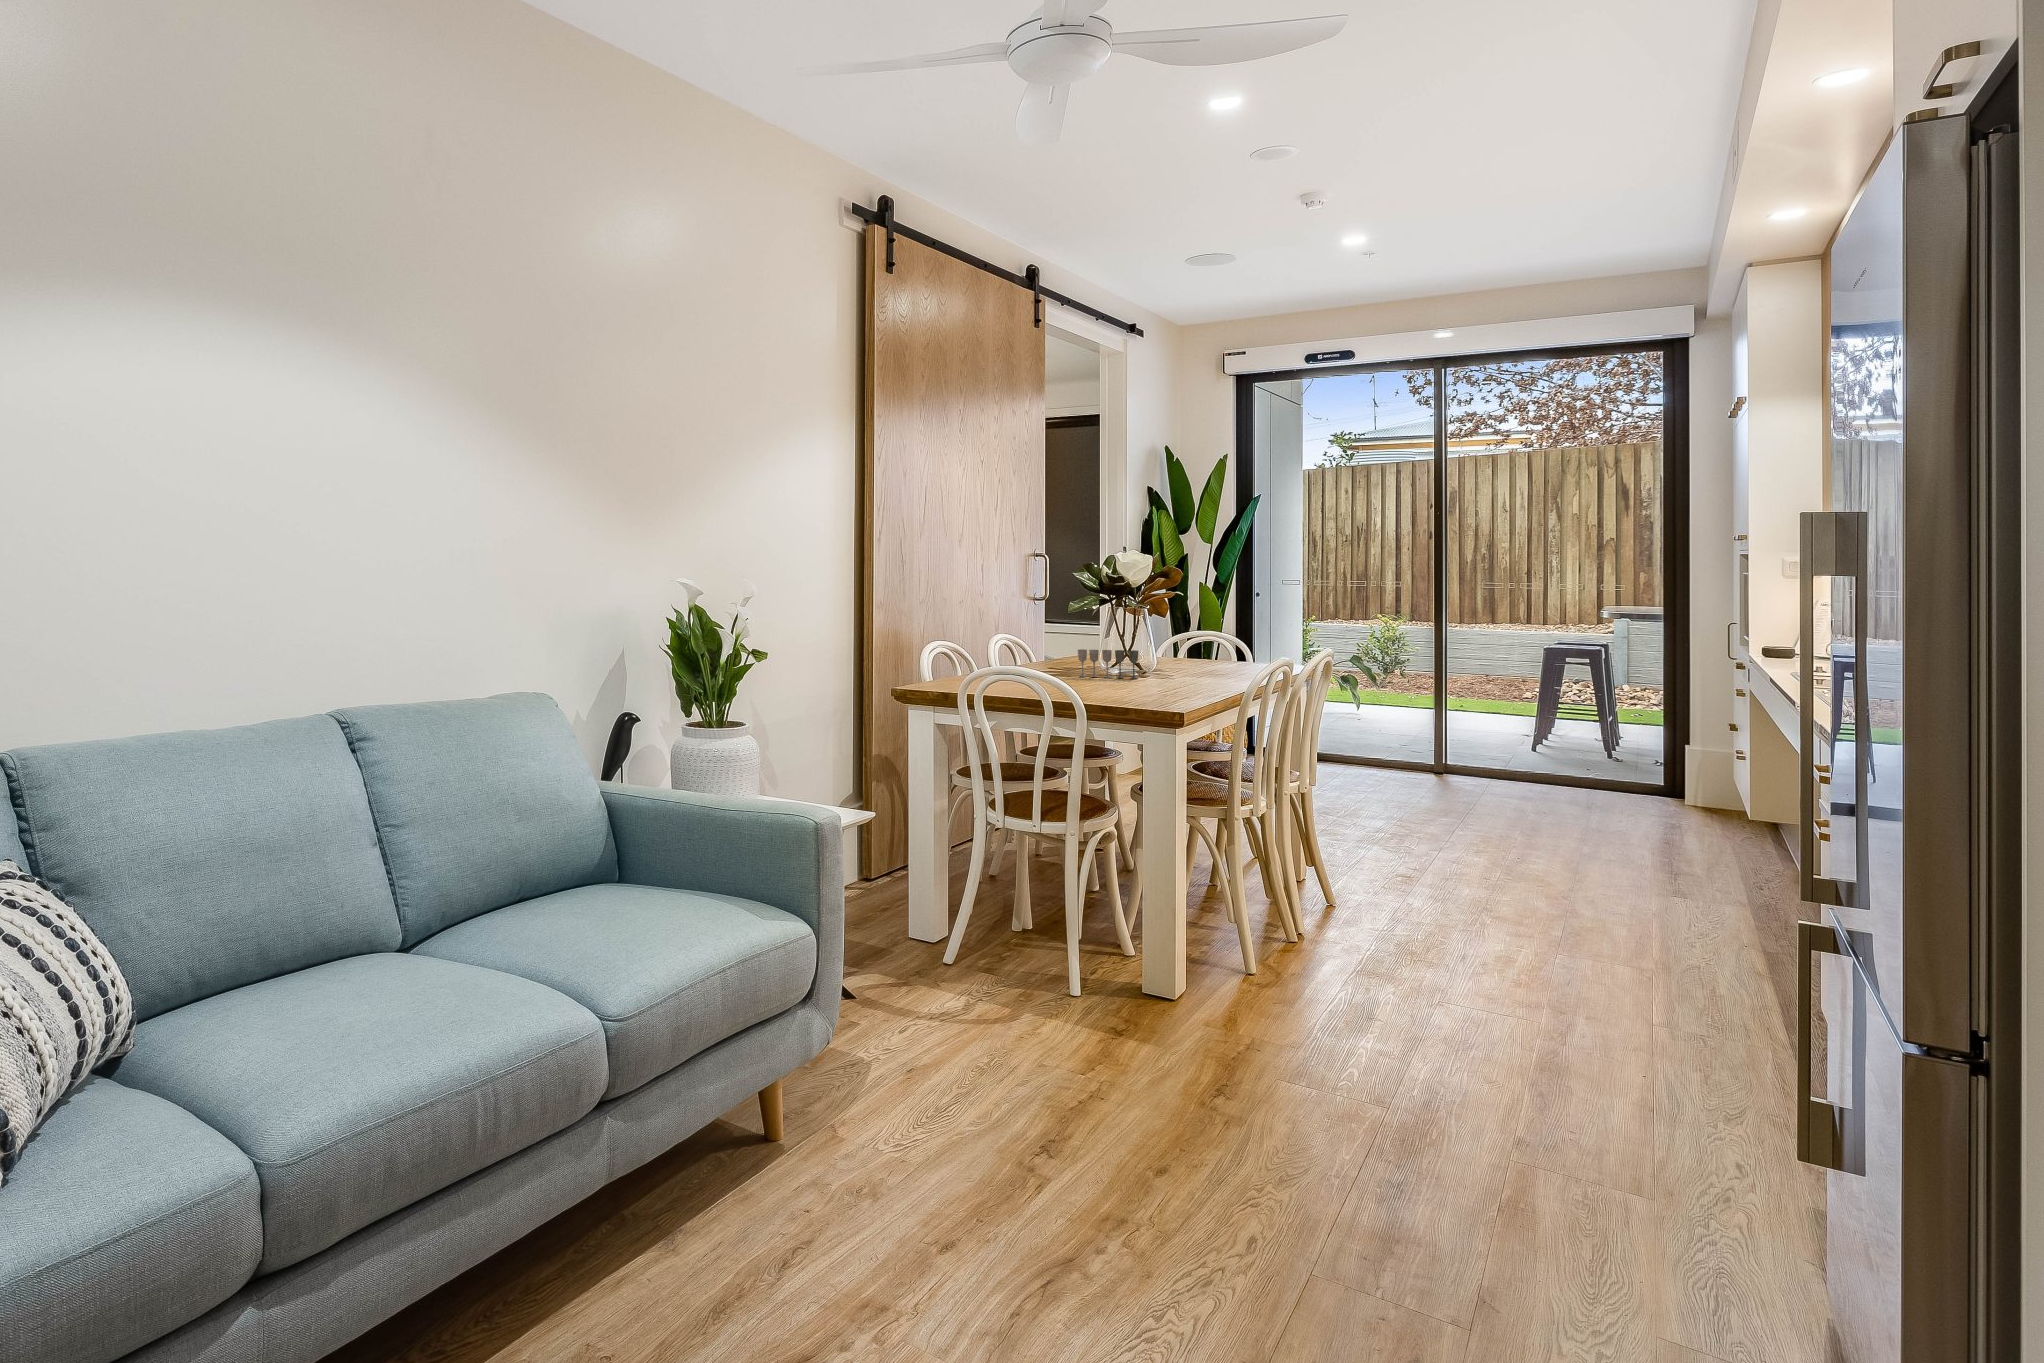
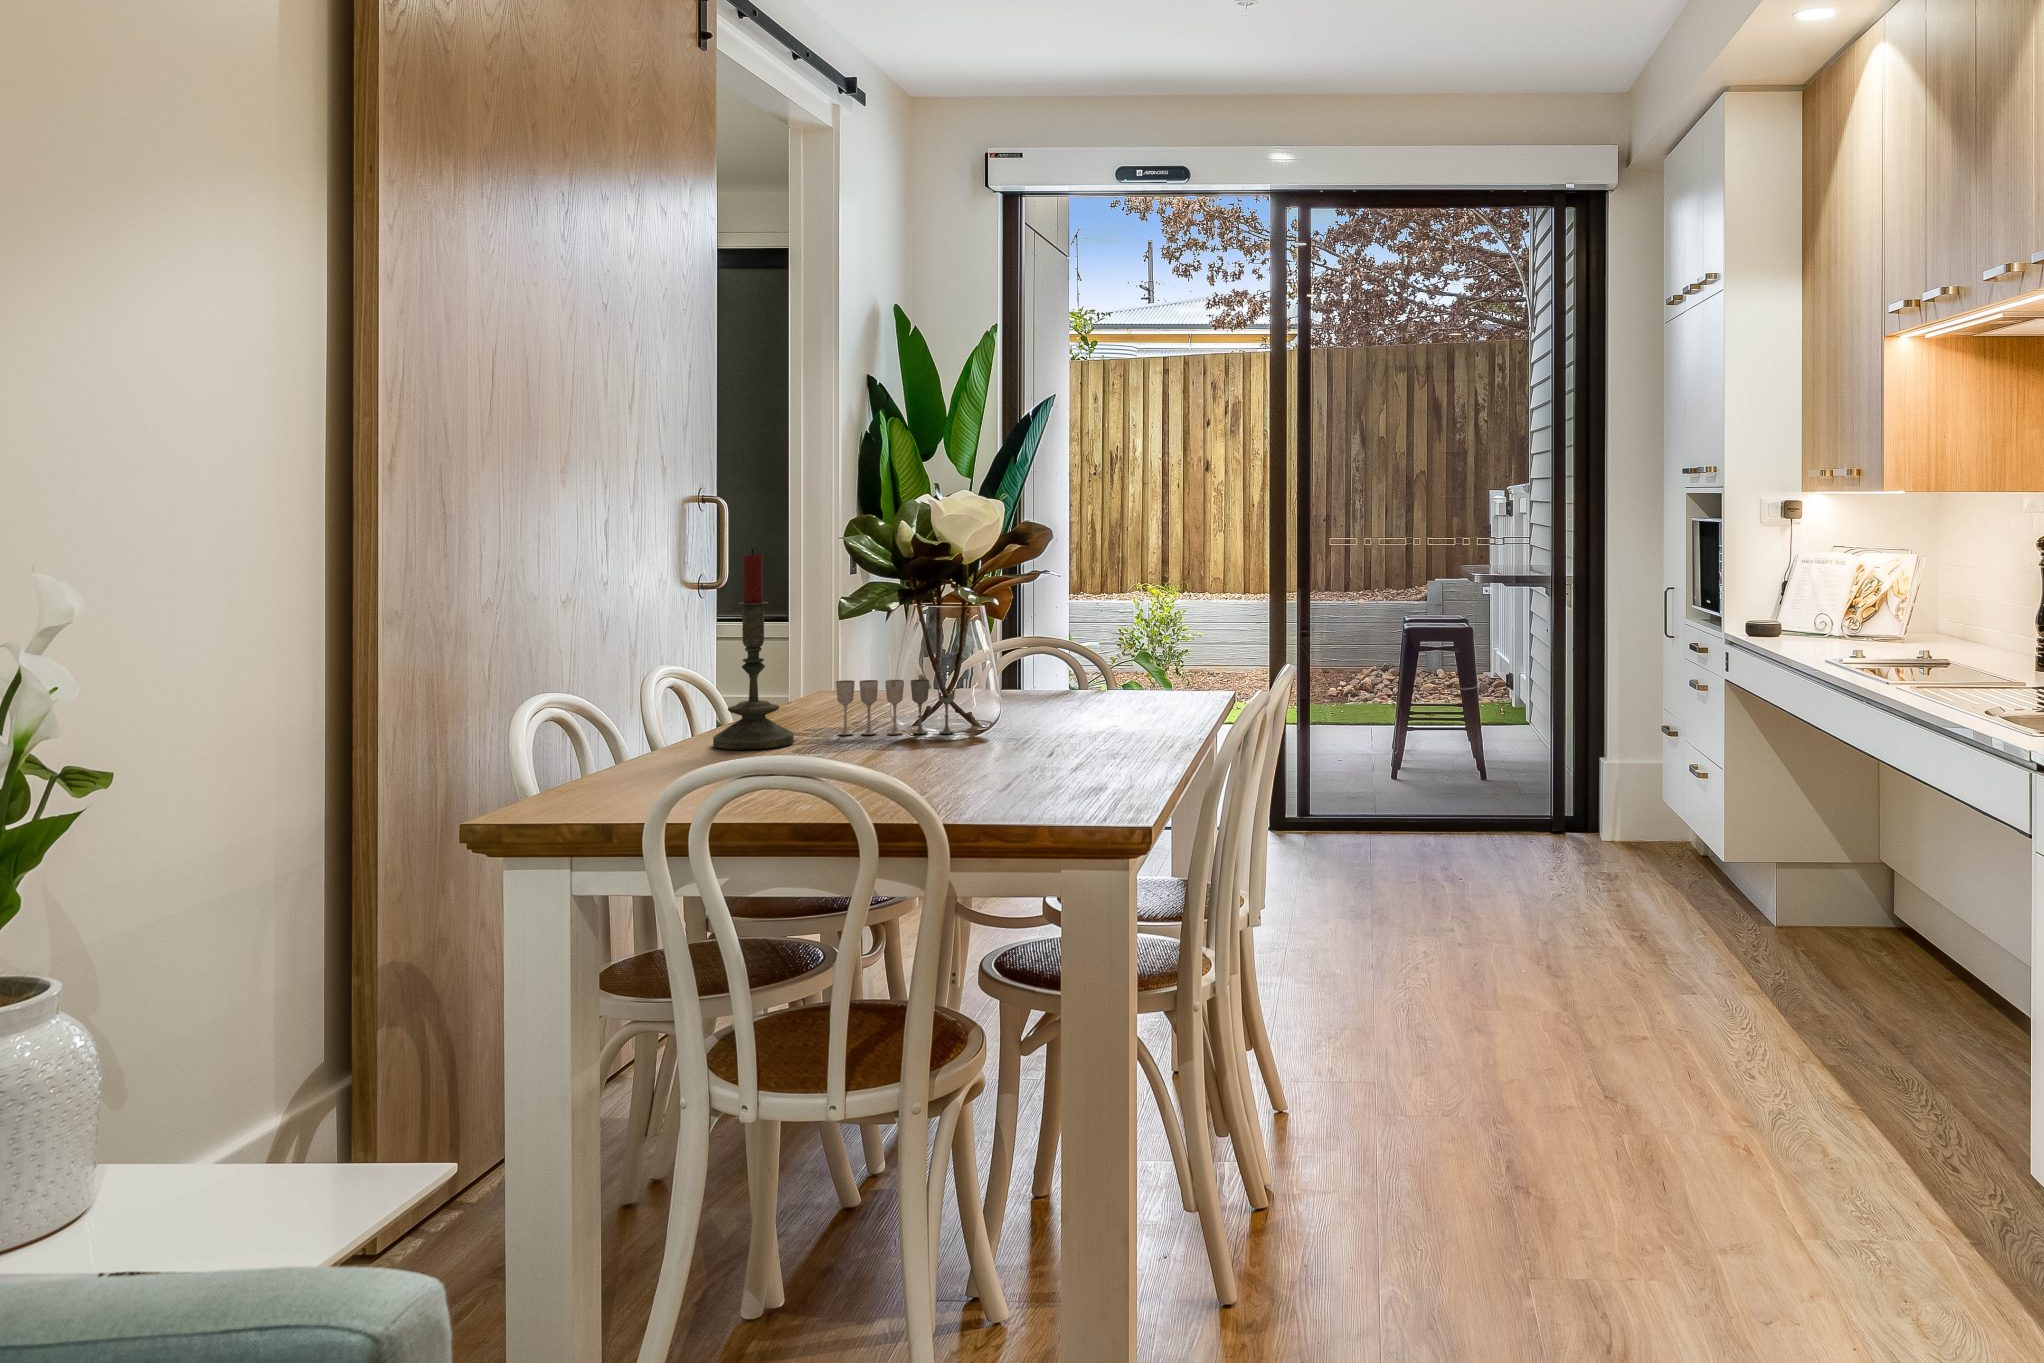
candle: none [1016,582,1054,679] -> present [713,548,794,750]

